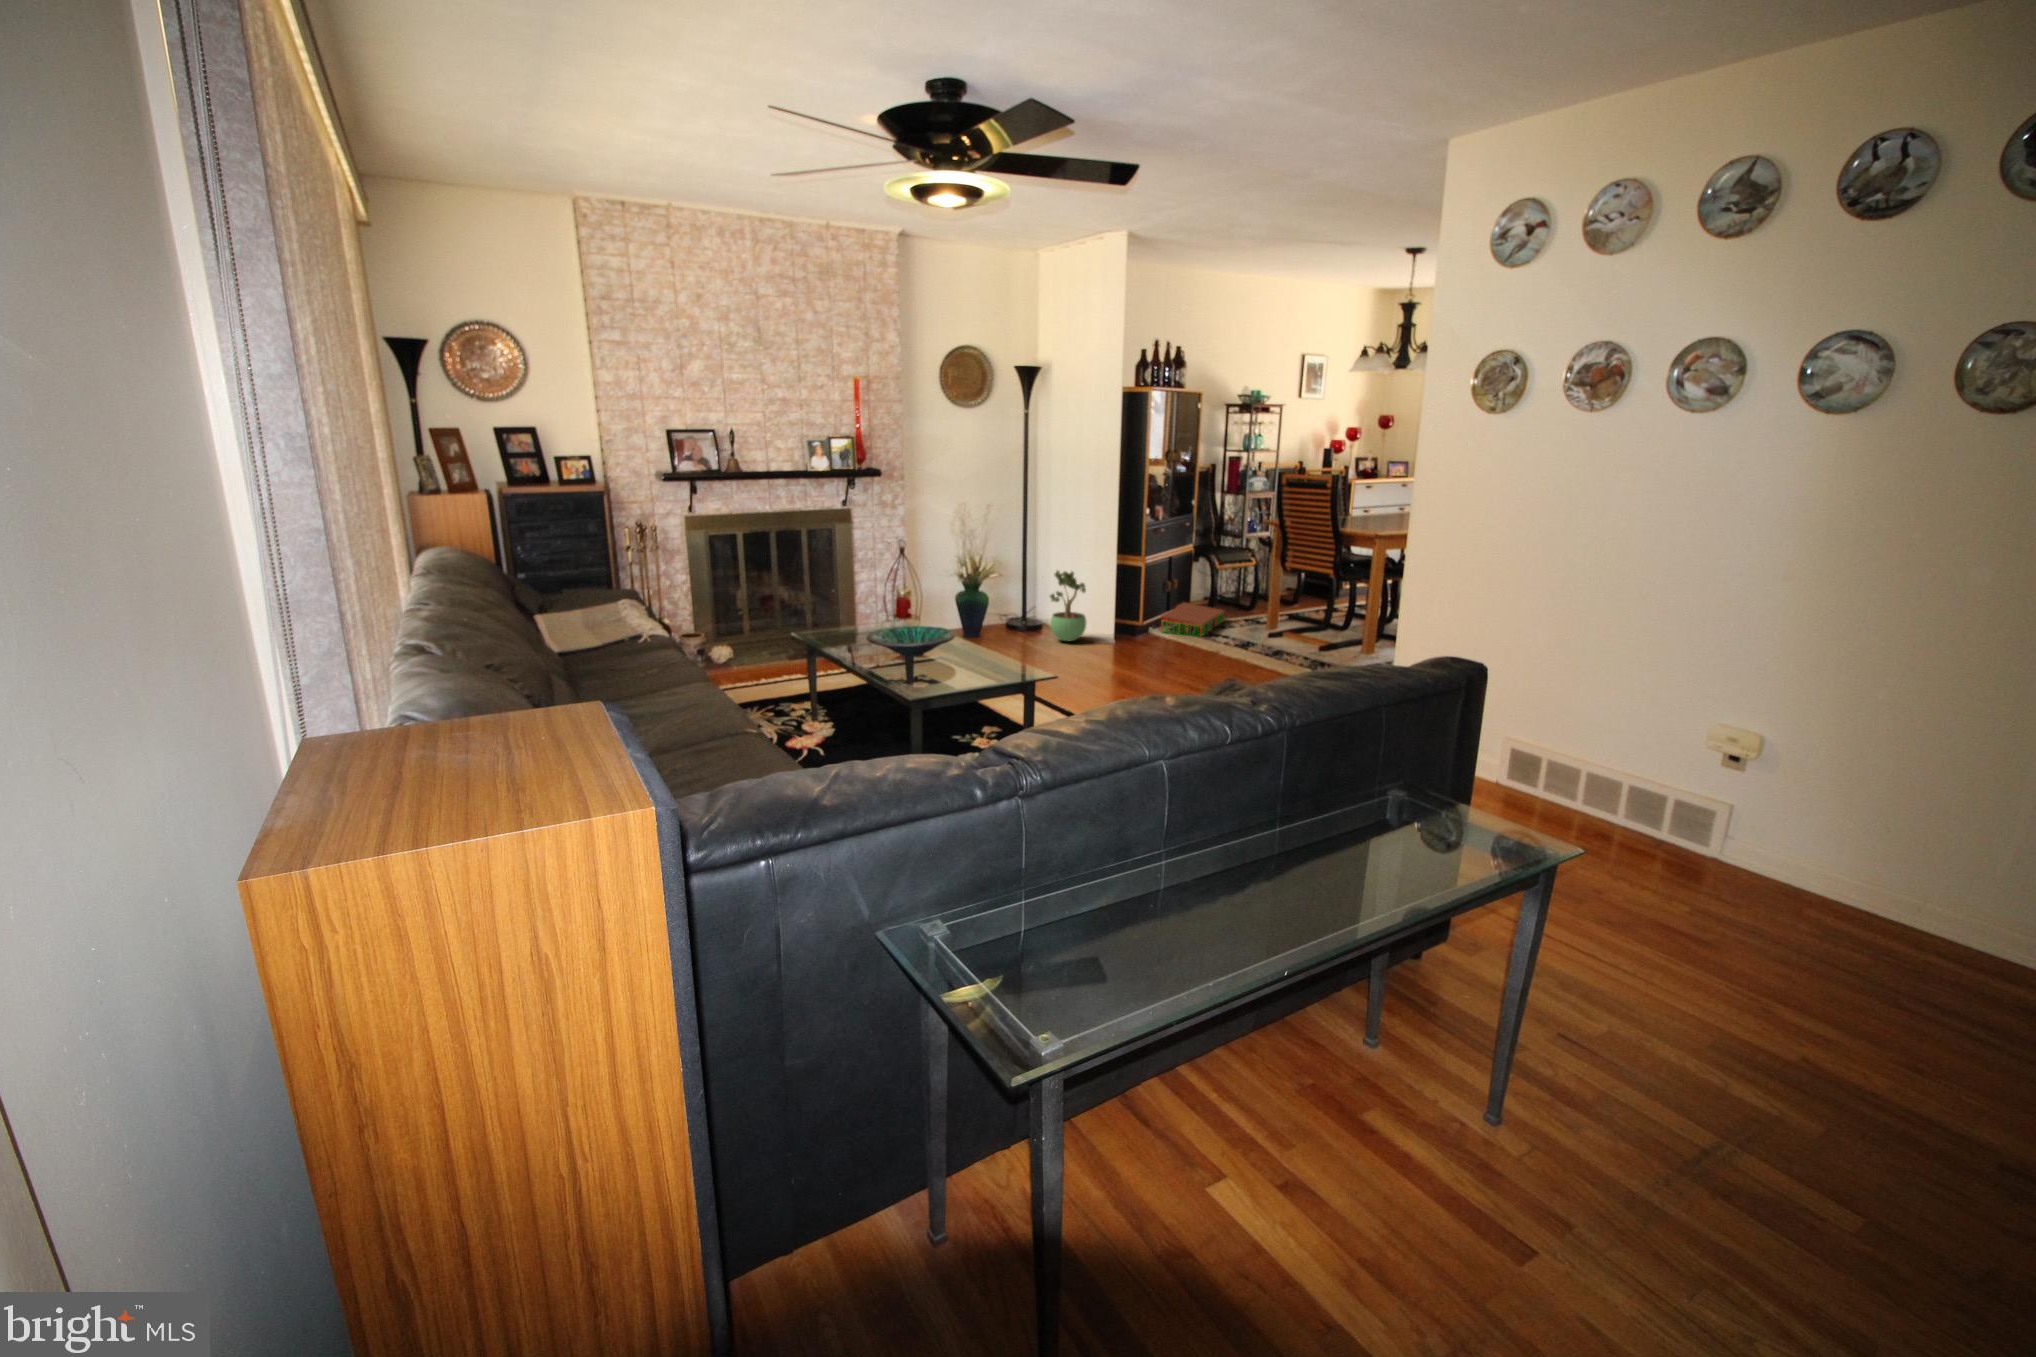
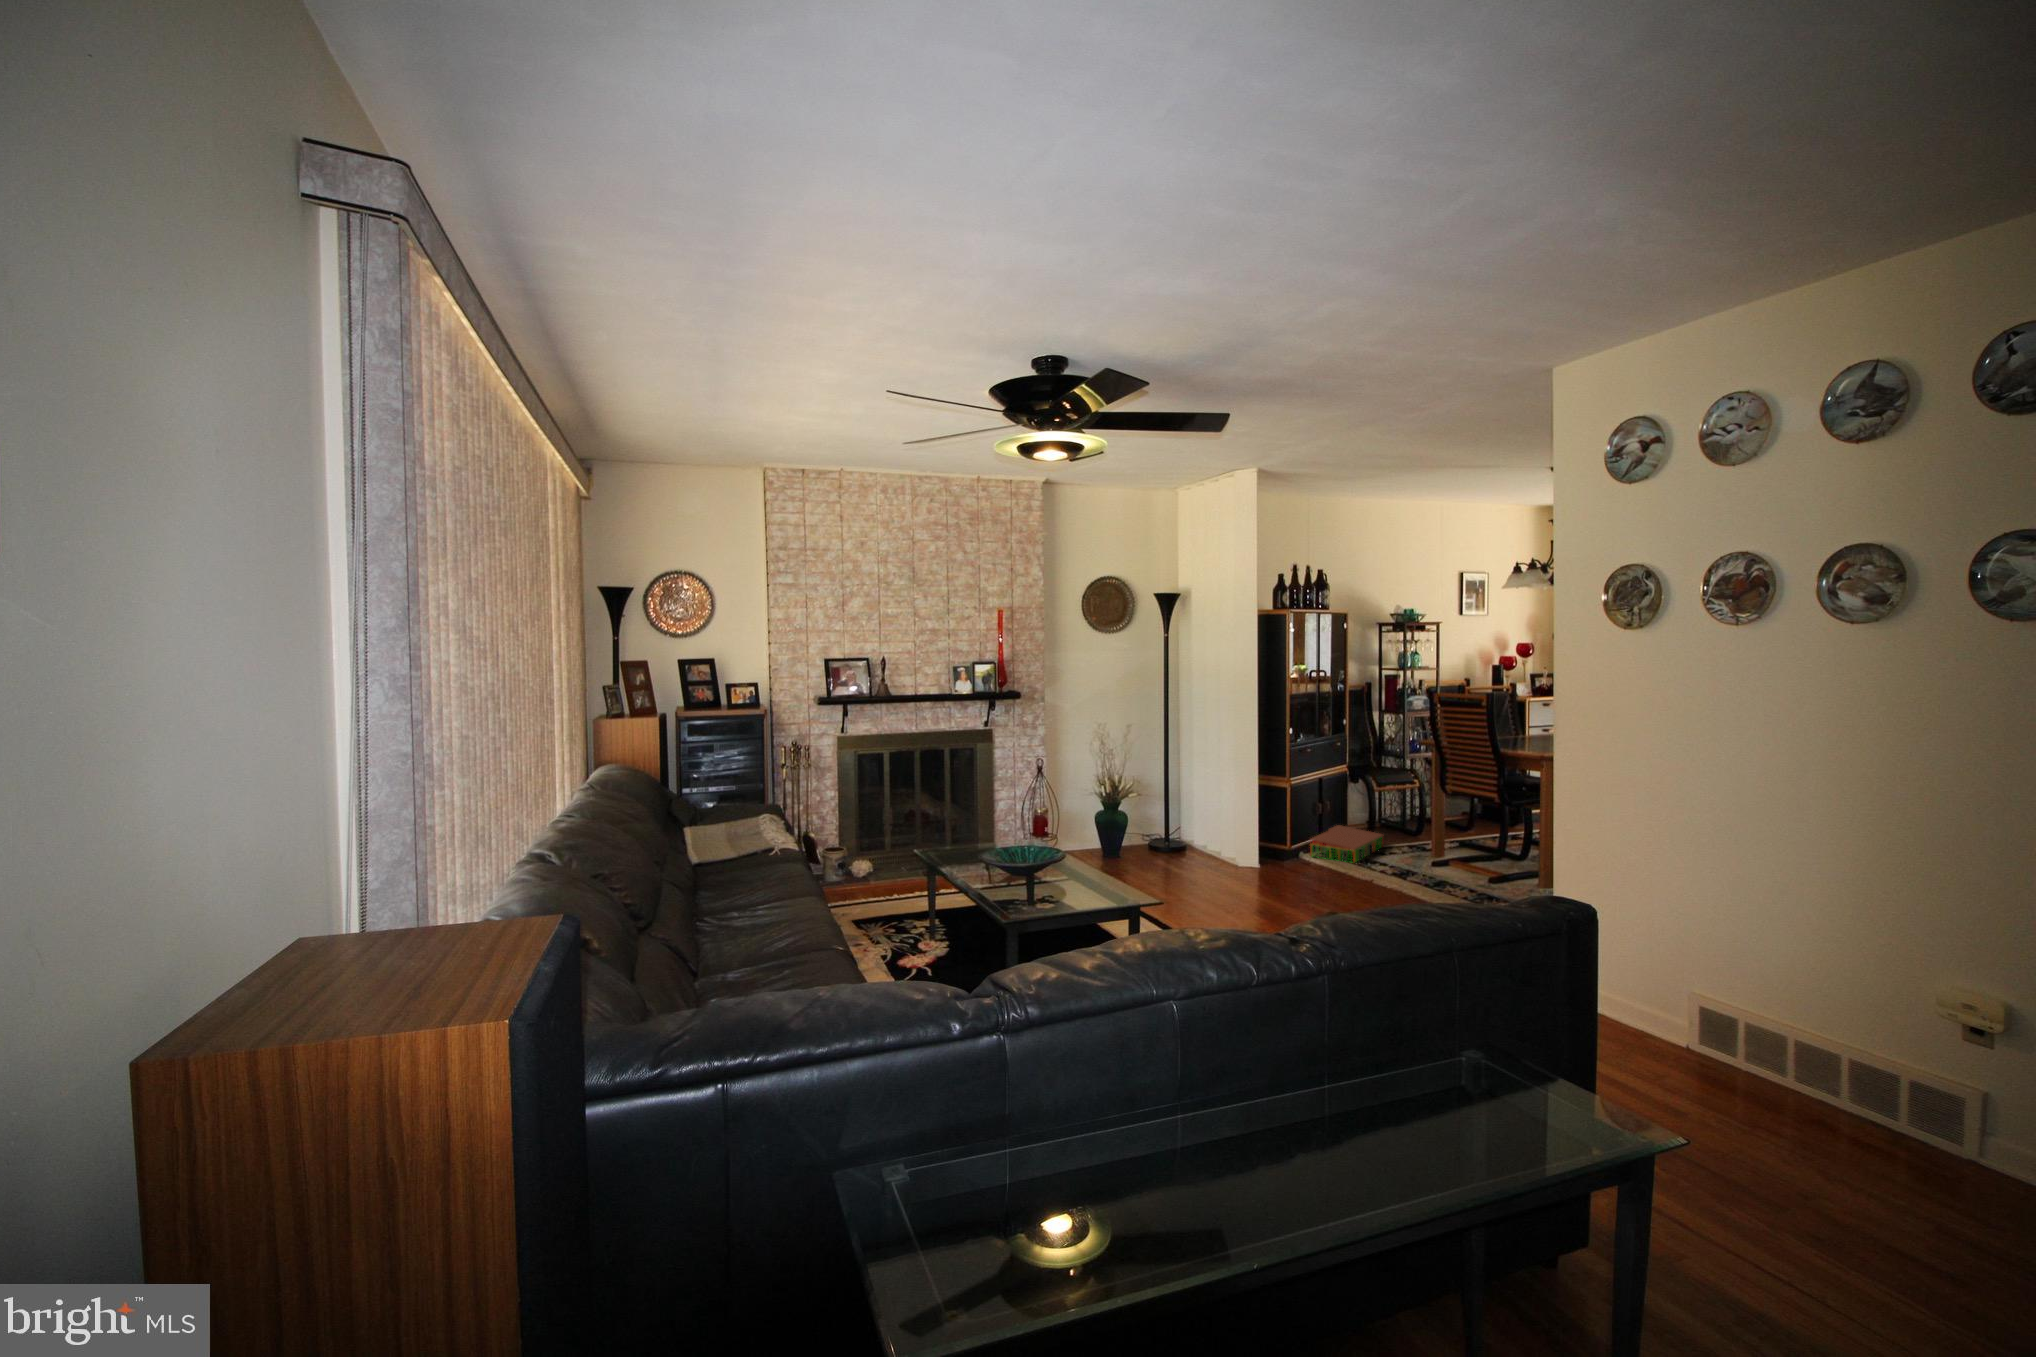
potted plant: present [1050,571,1086,641] -> none [1188,790,1227,864]

